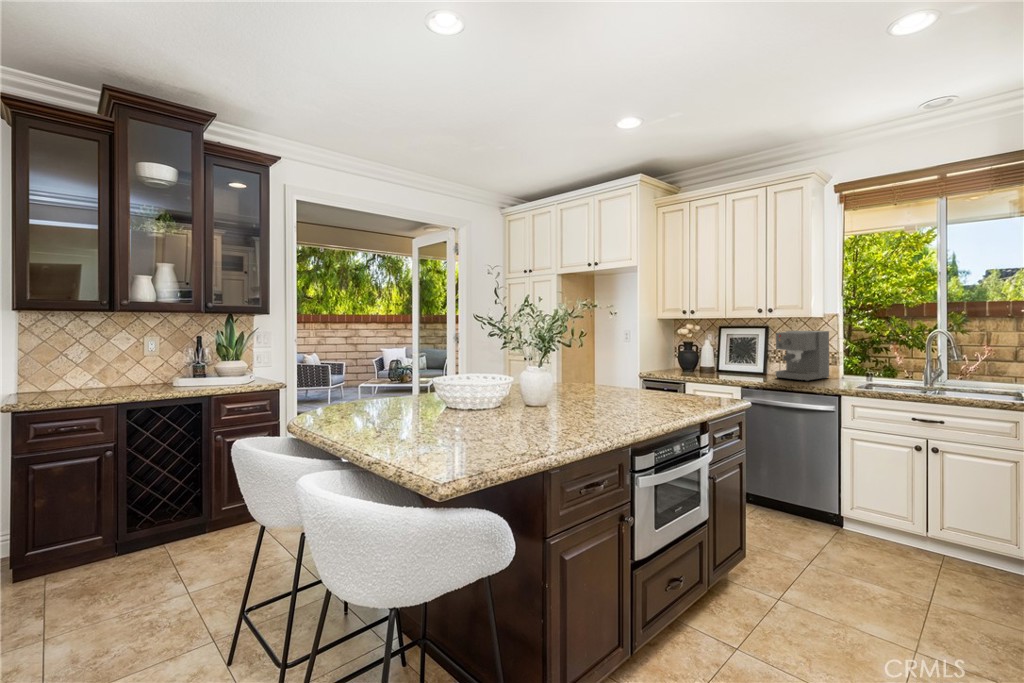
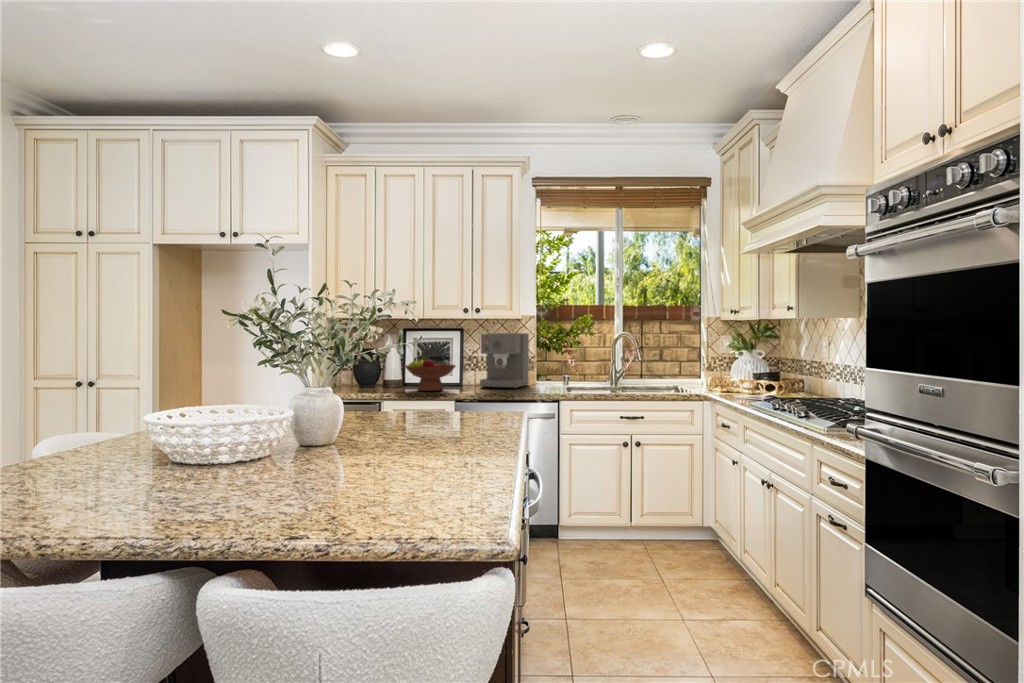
fruit bowl: none [707,351,751,378] -> present [405,357,456,391]

